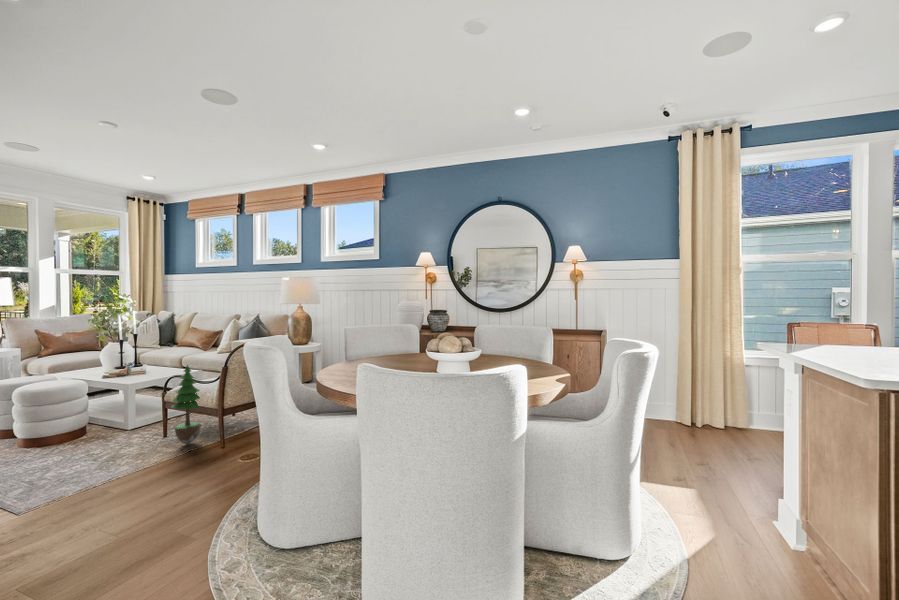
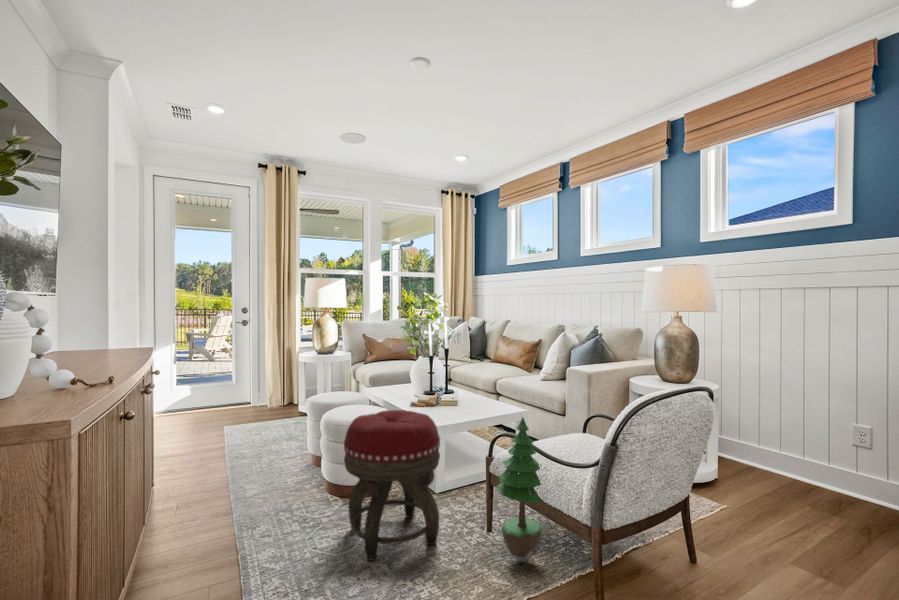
footstool: none [51,373,131,464] -> present [344,410,440,561]

